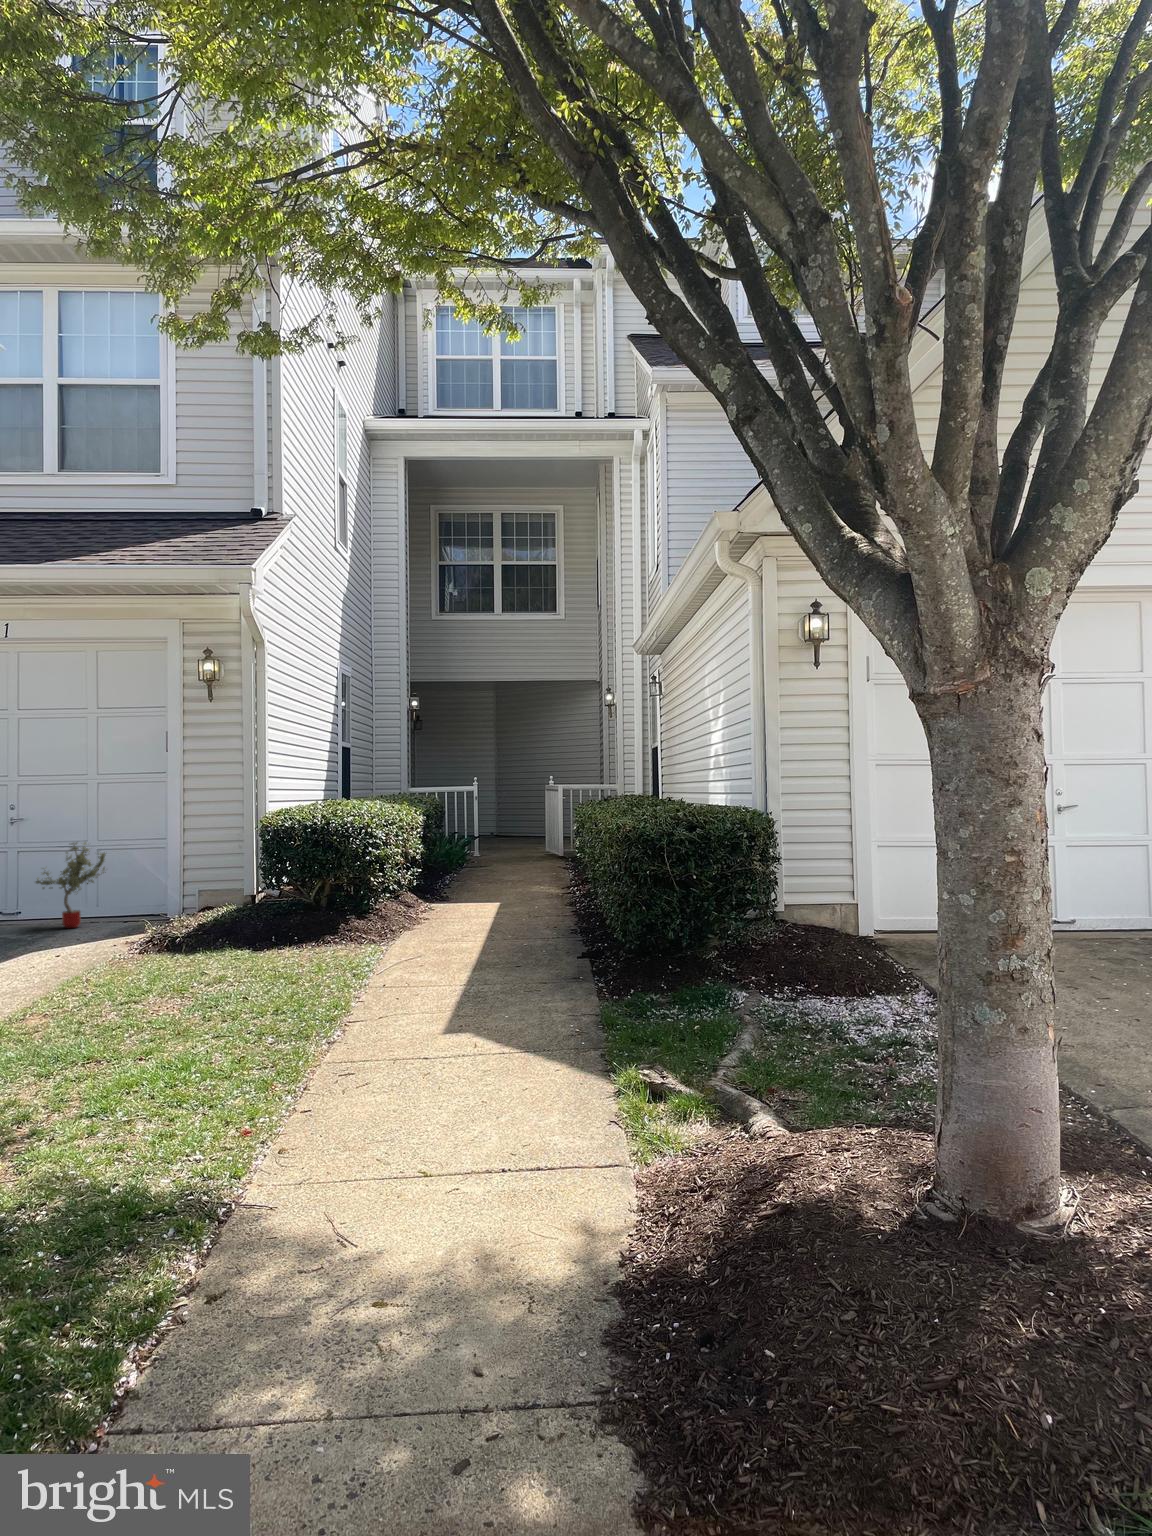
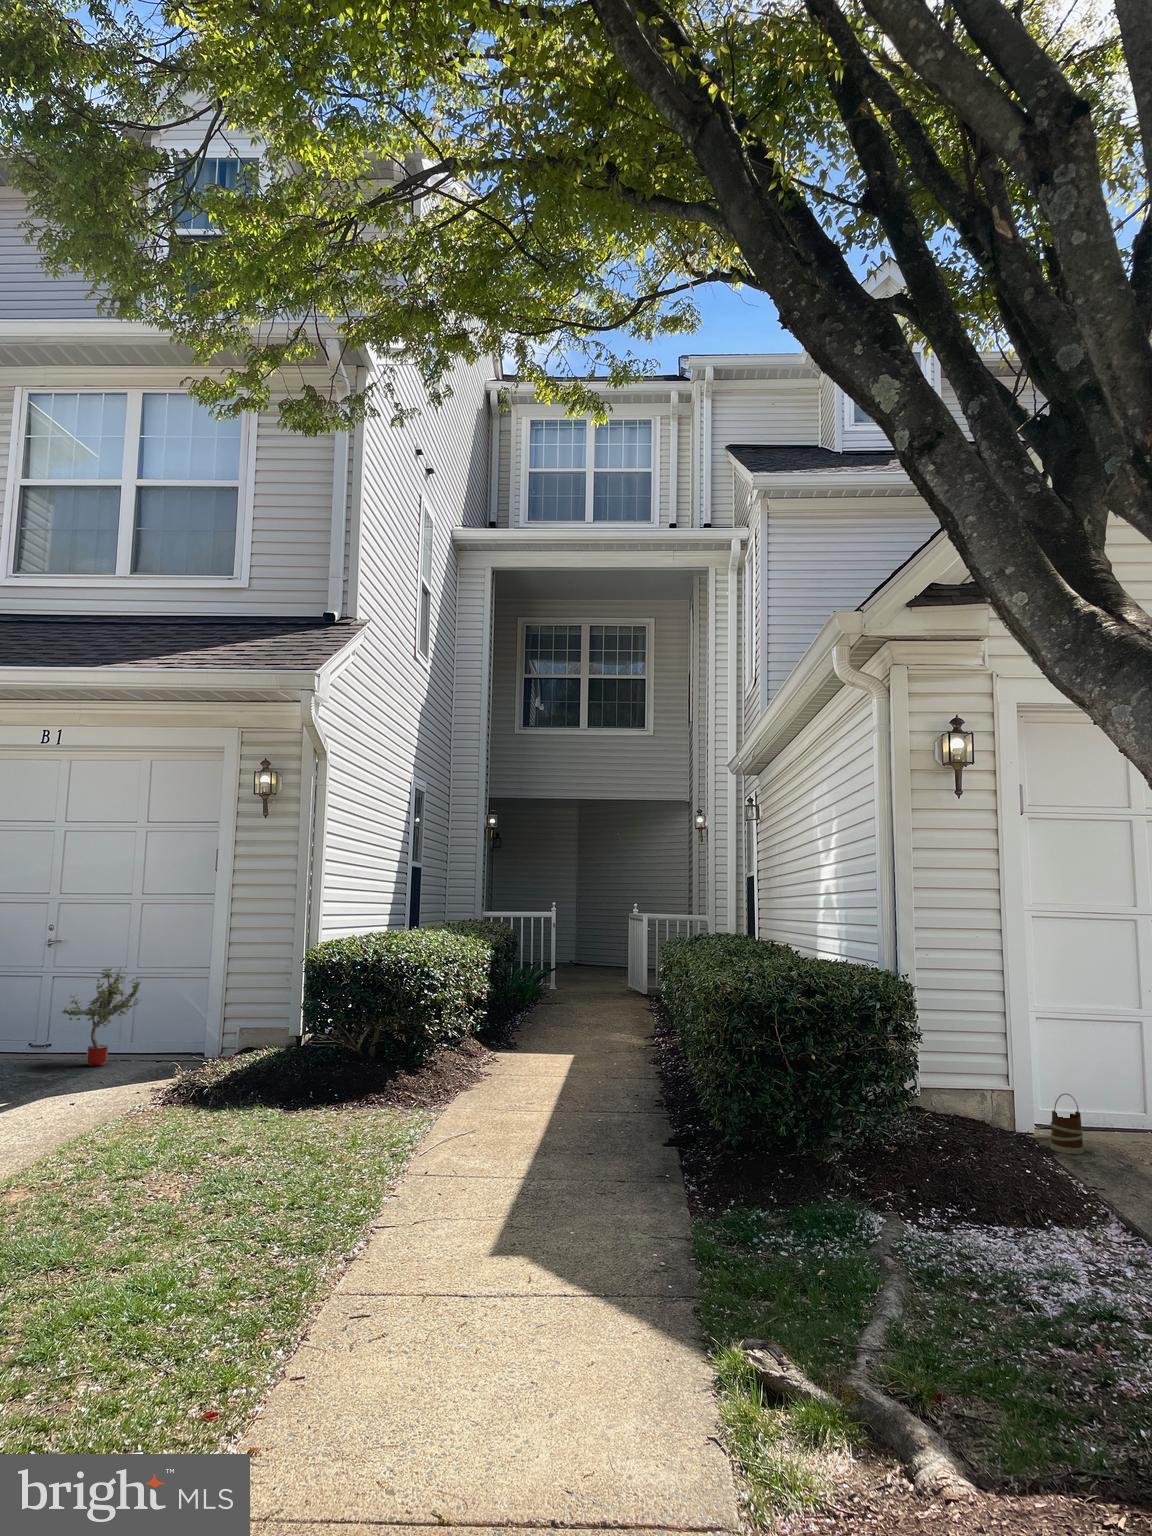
wooden bucket: none [887,904,913,951] -> present [1050,1094,1084,1154]

